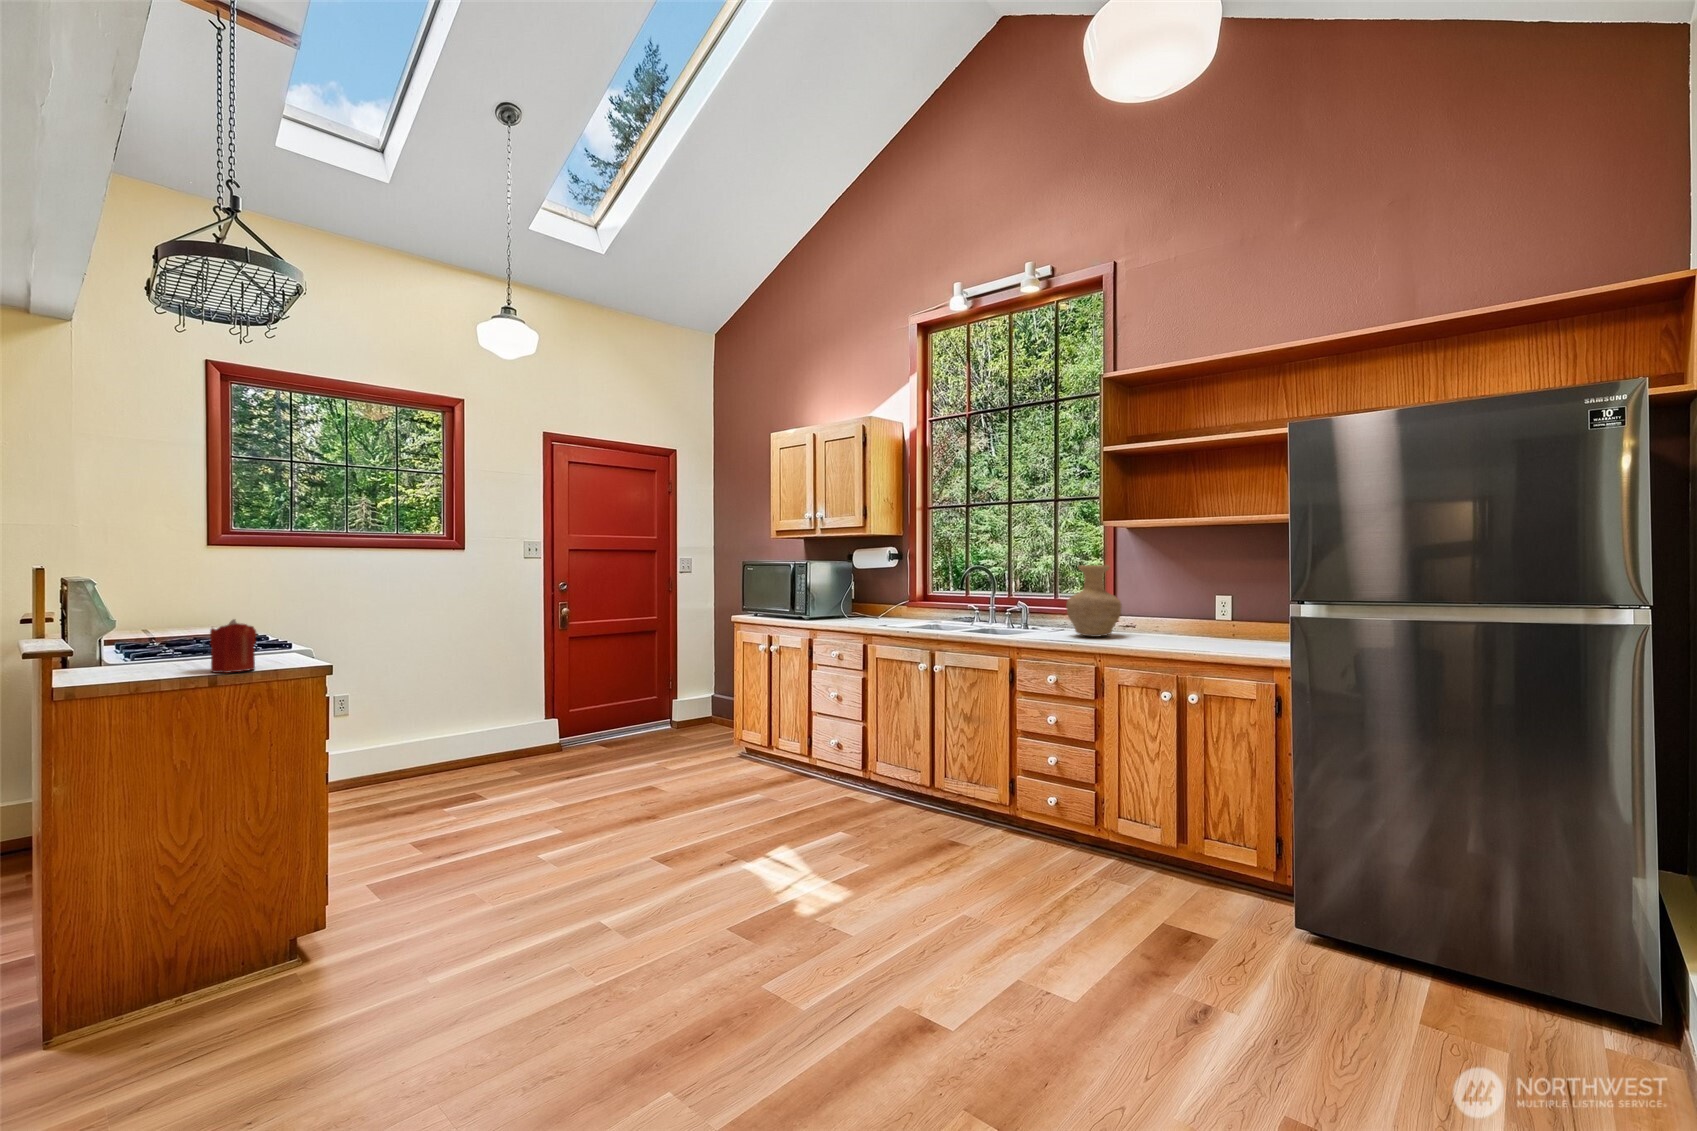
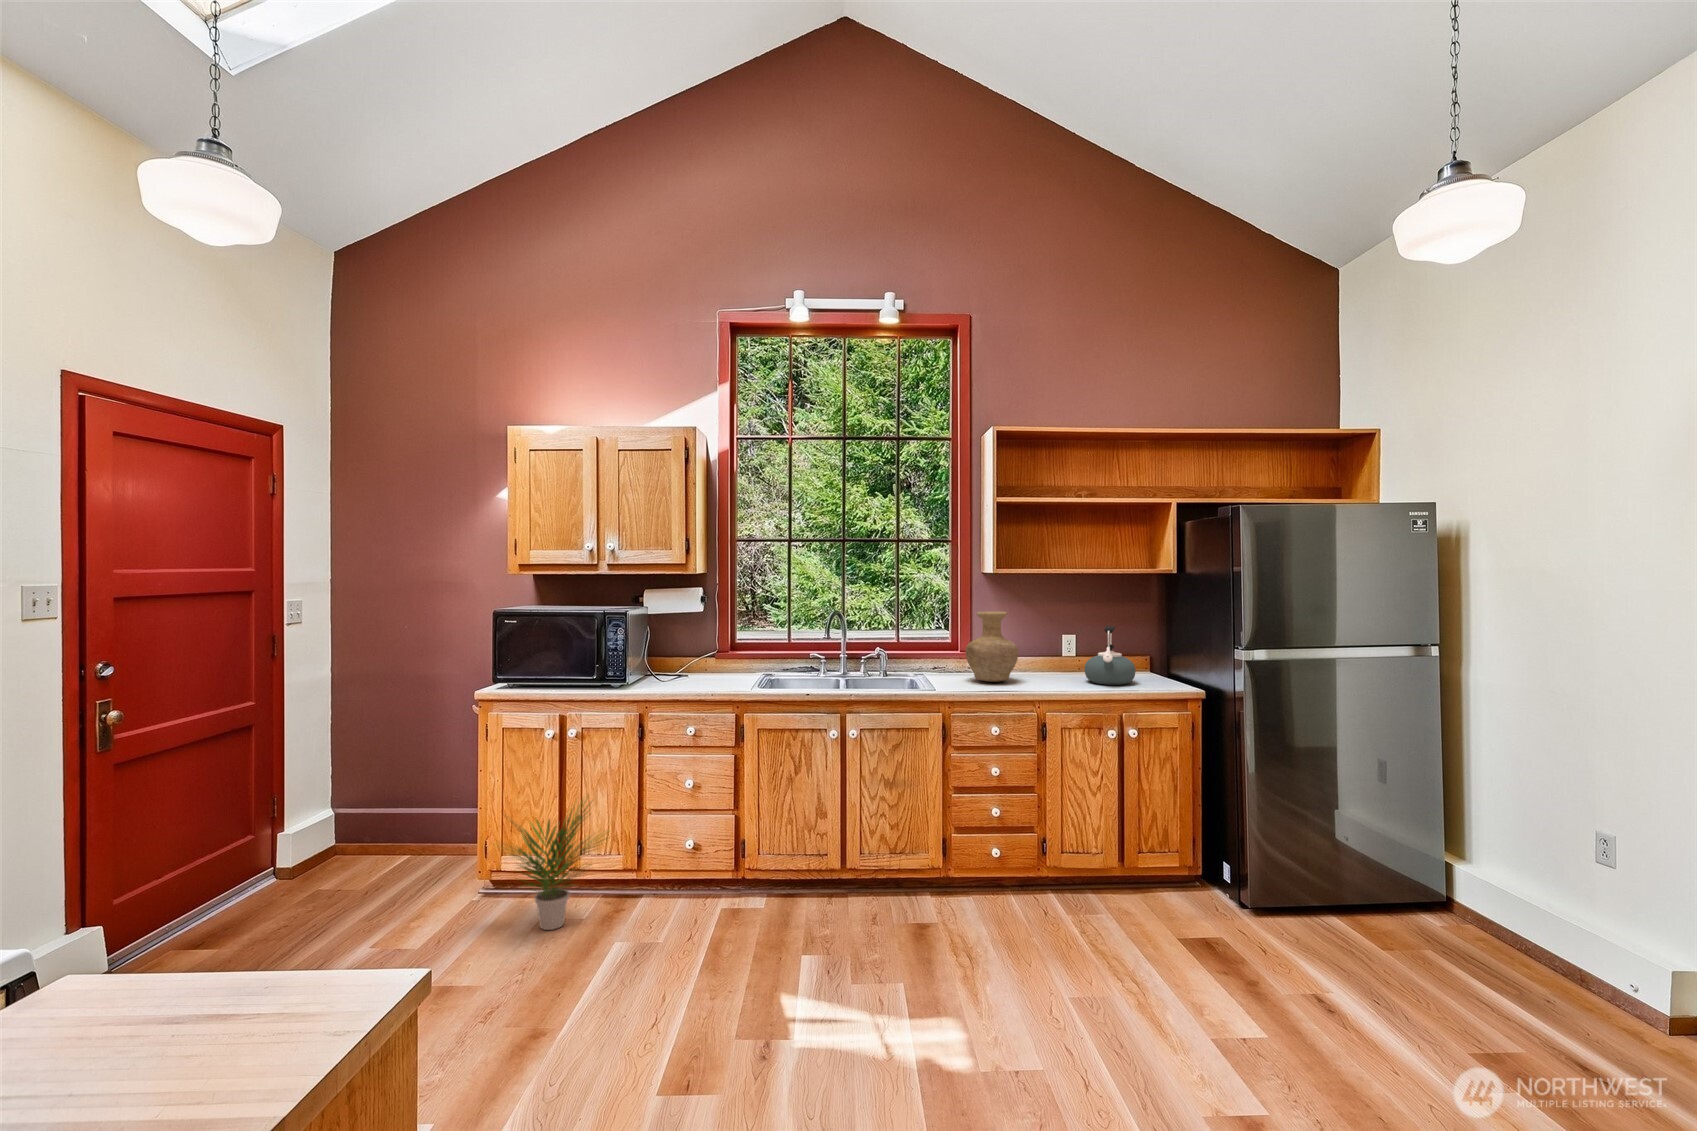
kettle: none [1182,582,1243,647] -> present [1085,626,1136,685]
candle: present [210,619,257,673] -> none [153,899,281,1074]
potted plant: none [702,692,779,780] -> present [509,799,609,930]

